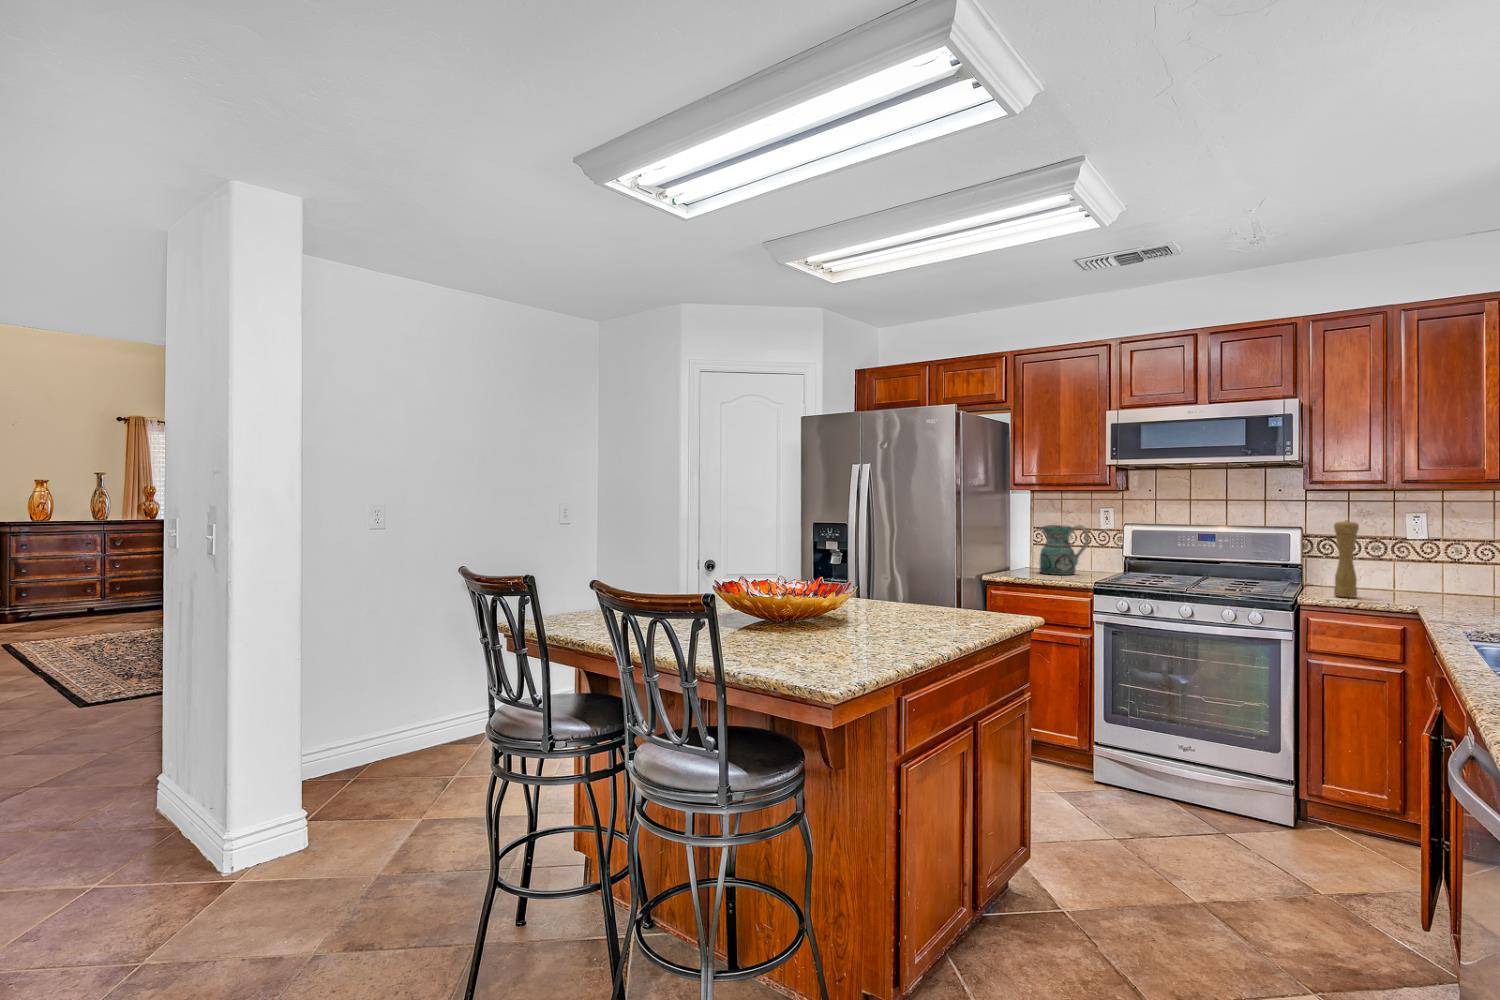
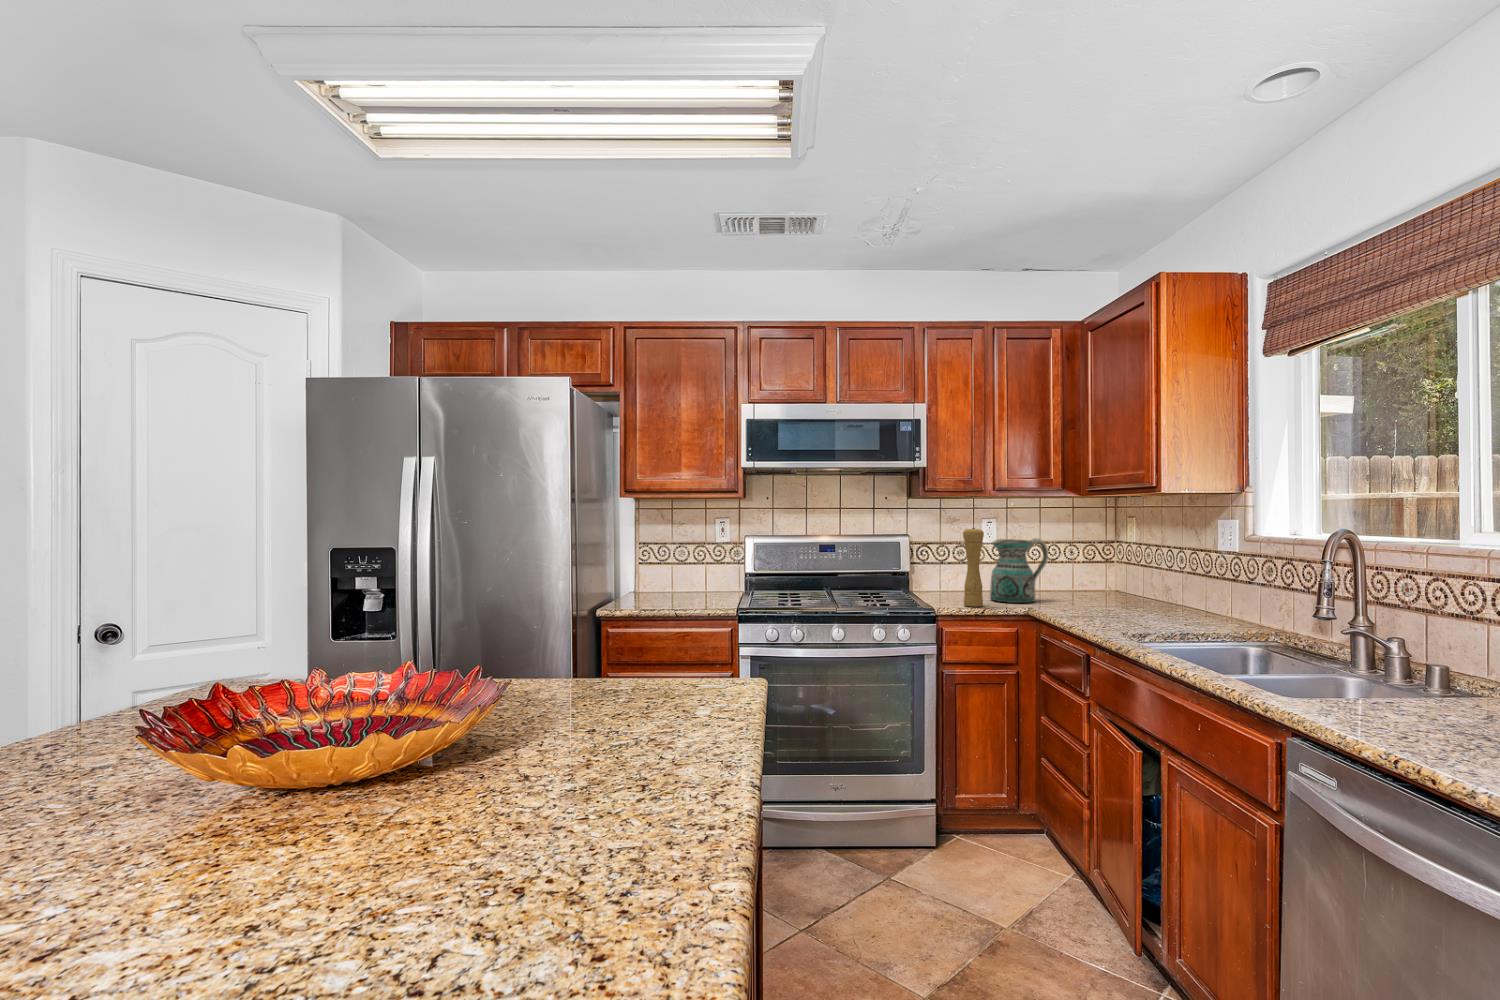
ceramic pitcher: present [1040,525,1090,575] -> present [990,538,1048,603]

